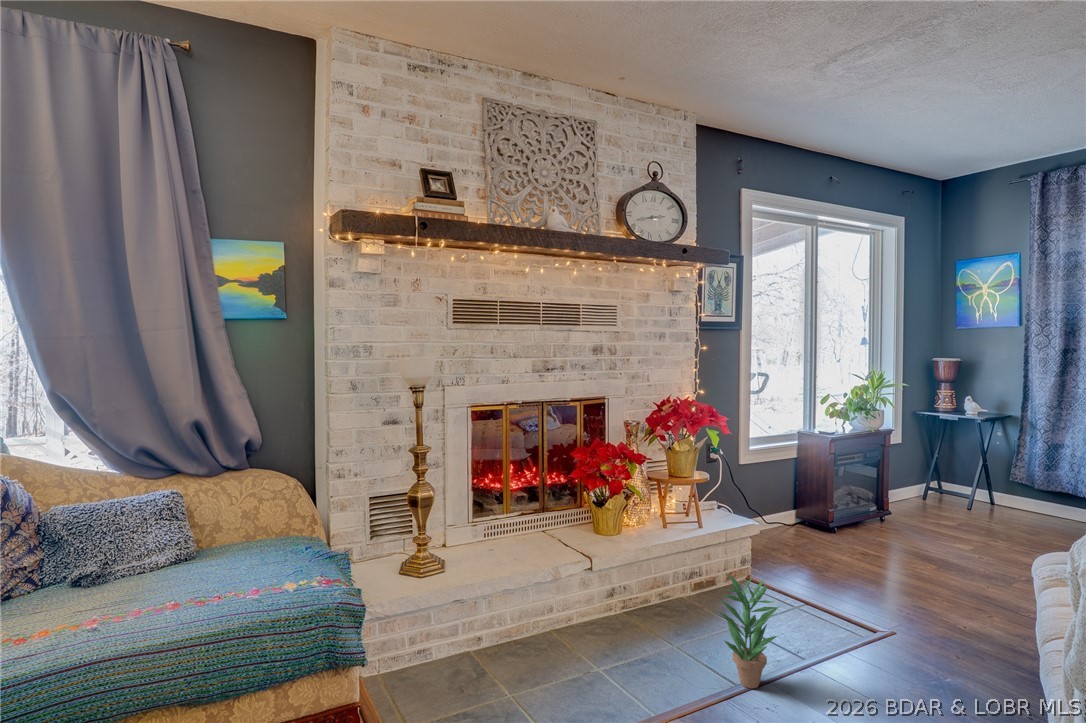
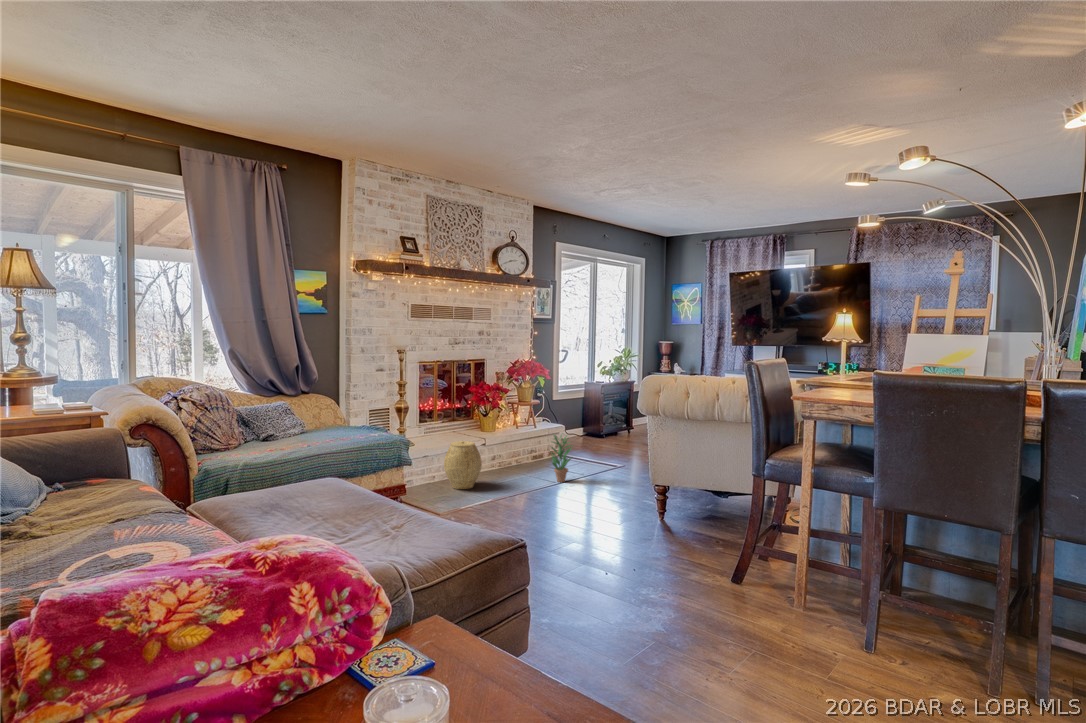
woven basket: none [487,577,567,690] -> present [444,441,482,489]

